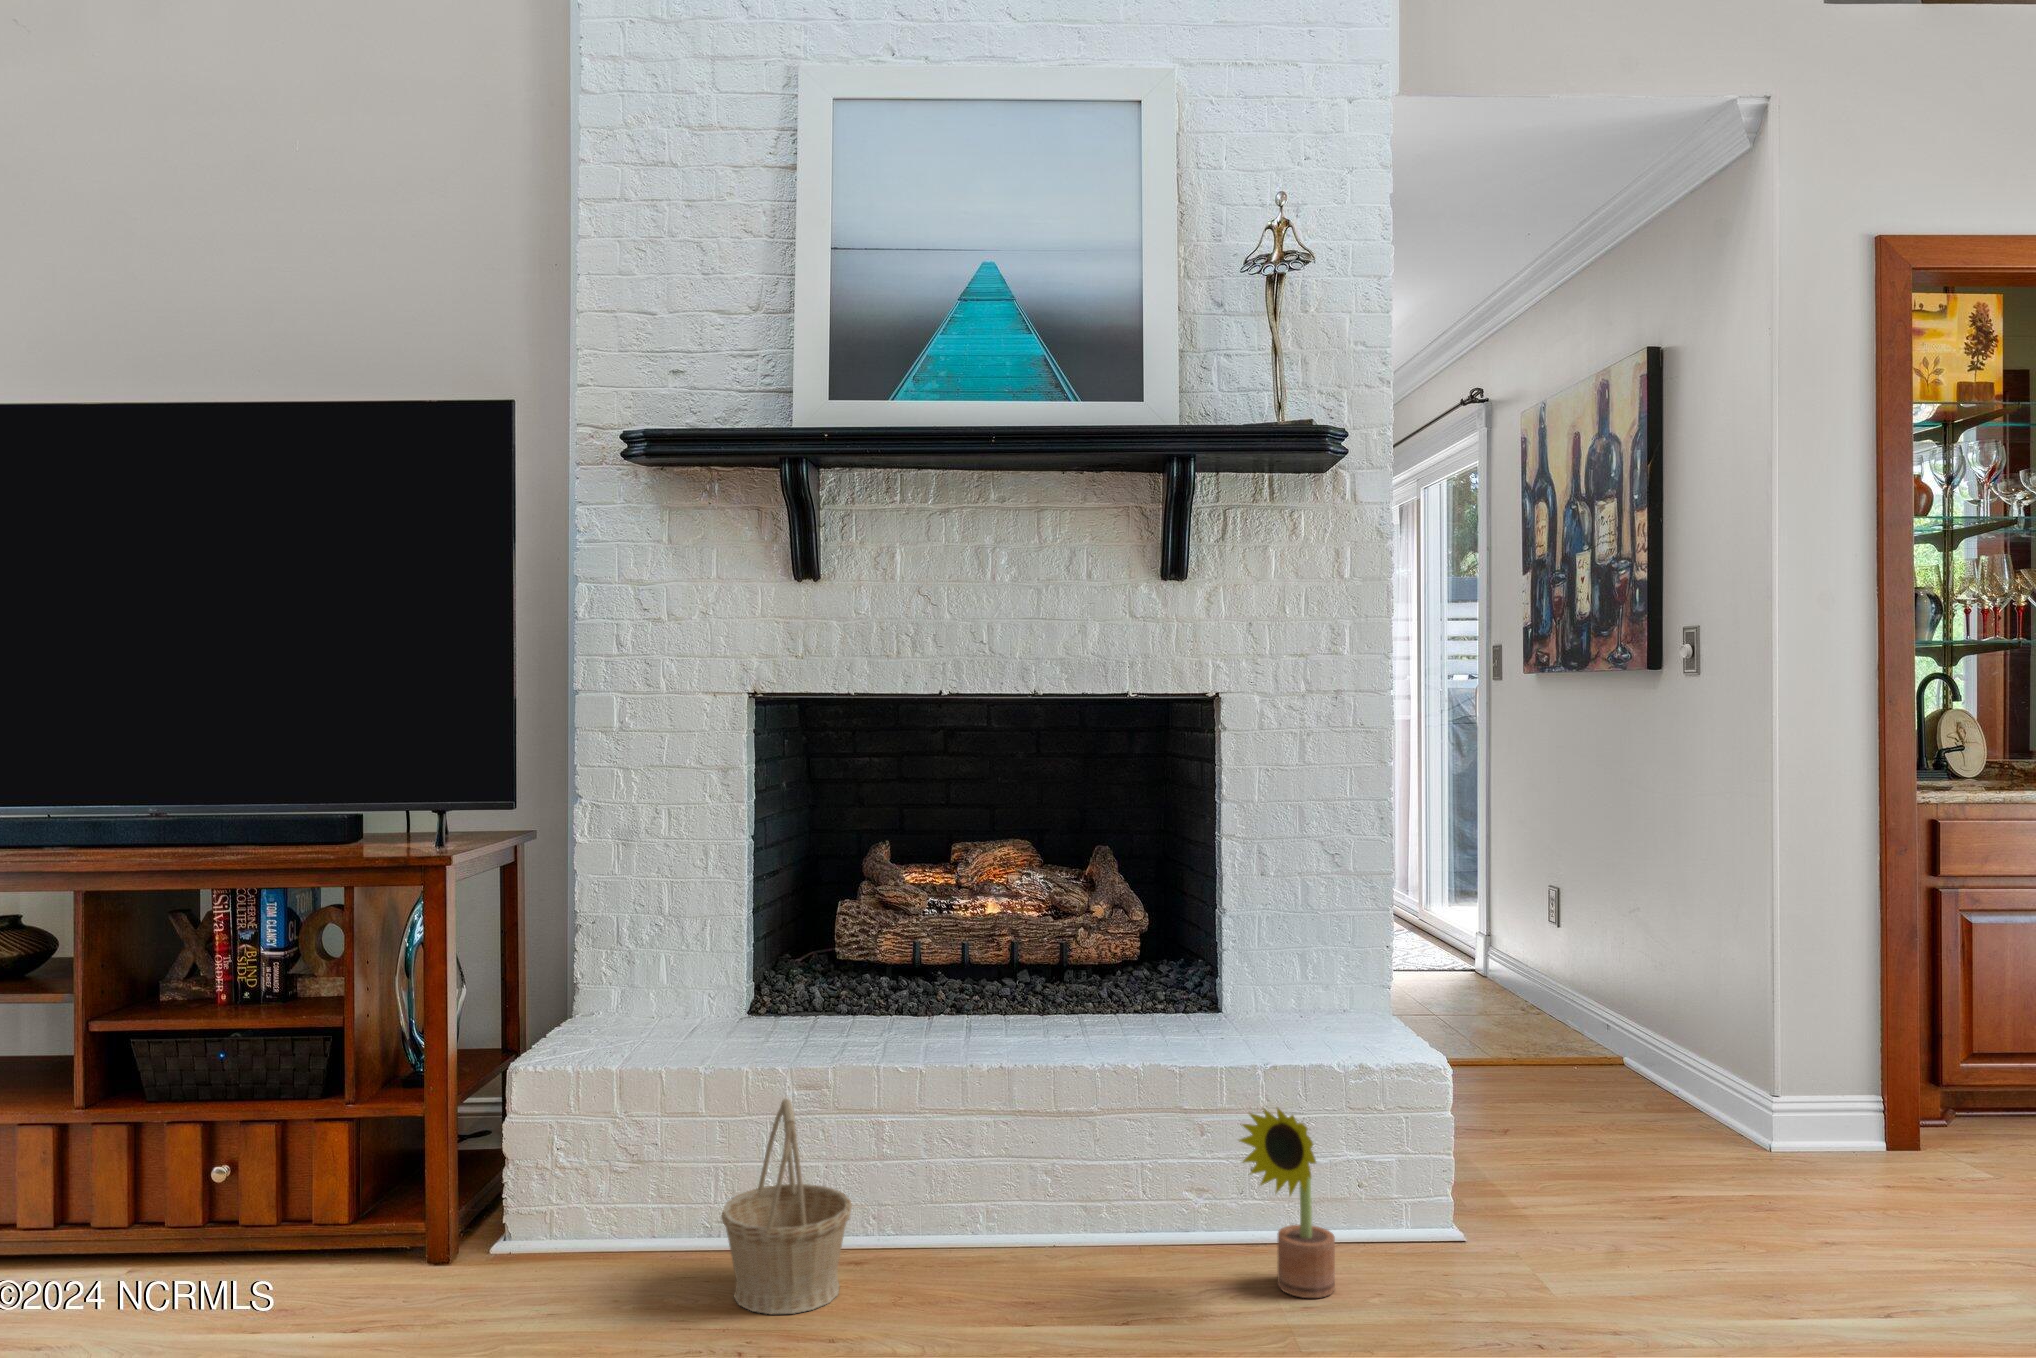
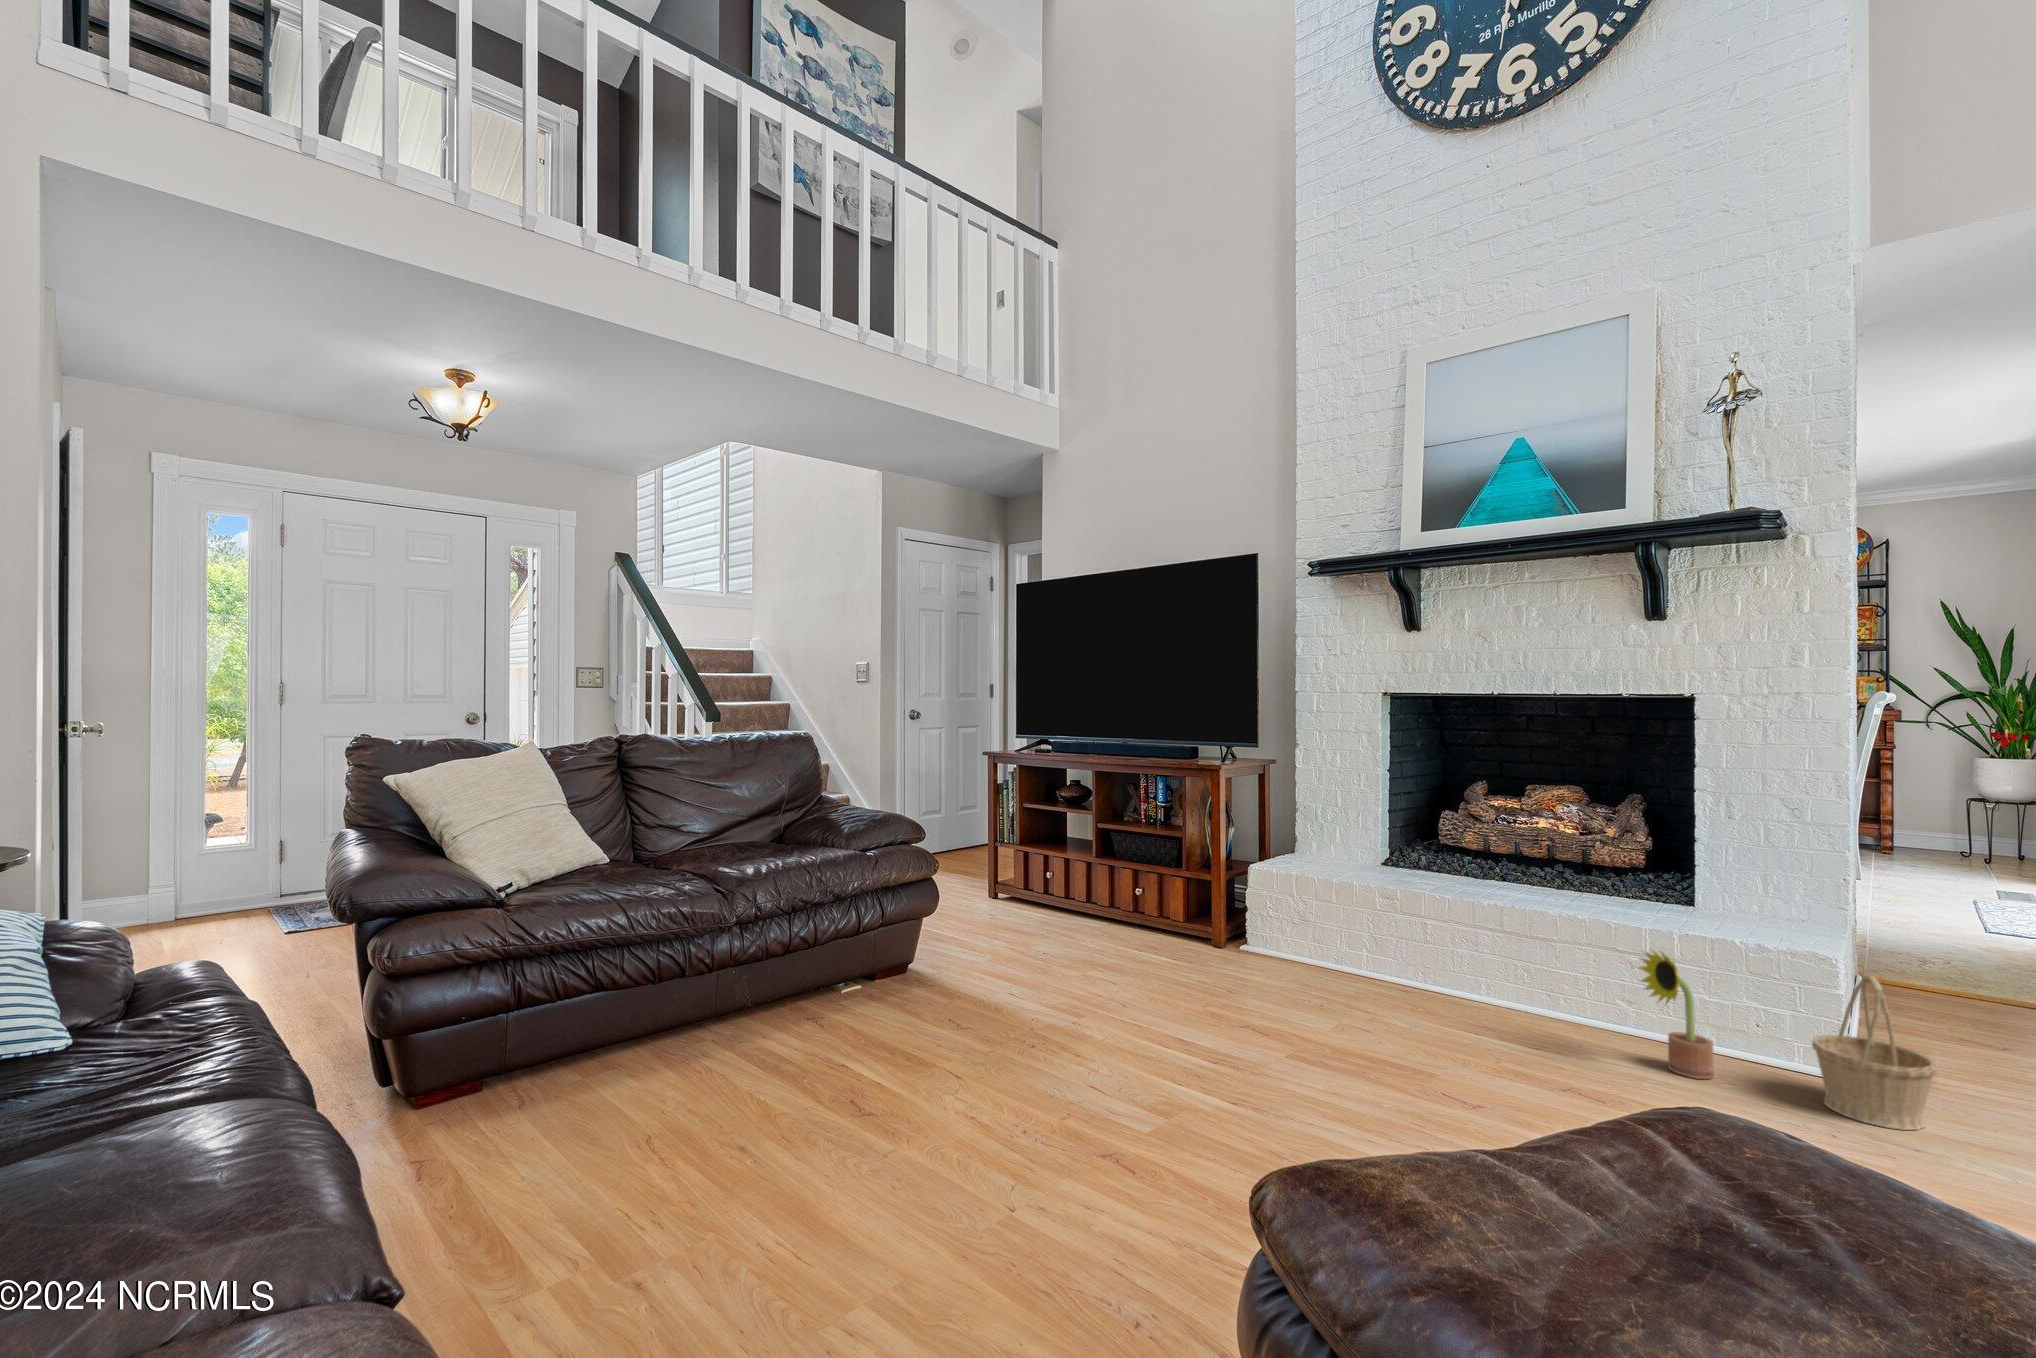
basket: present [721,1099,852,1314] -> present [1812,975,1937,1130]

